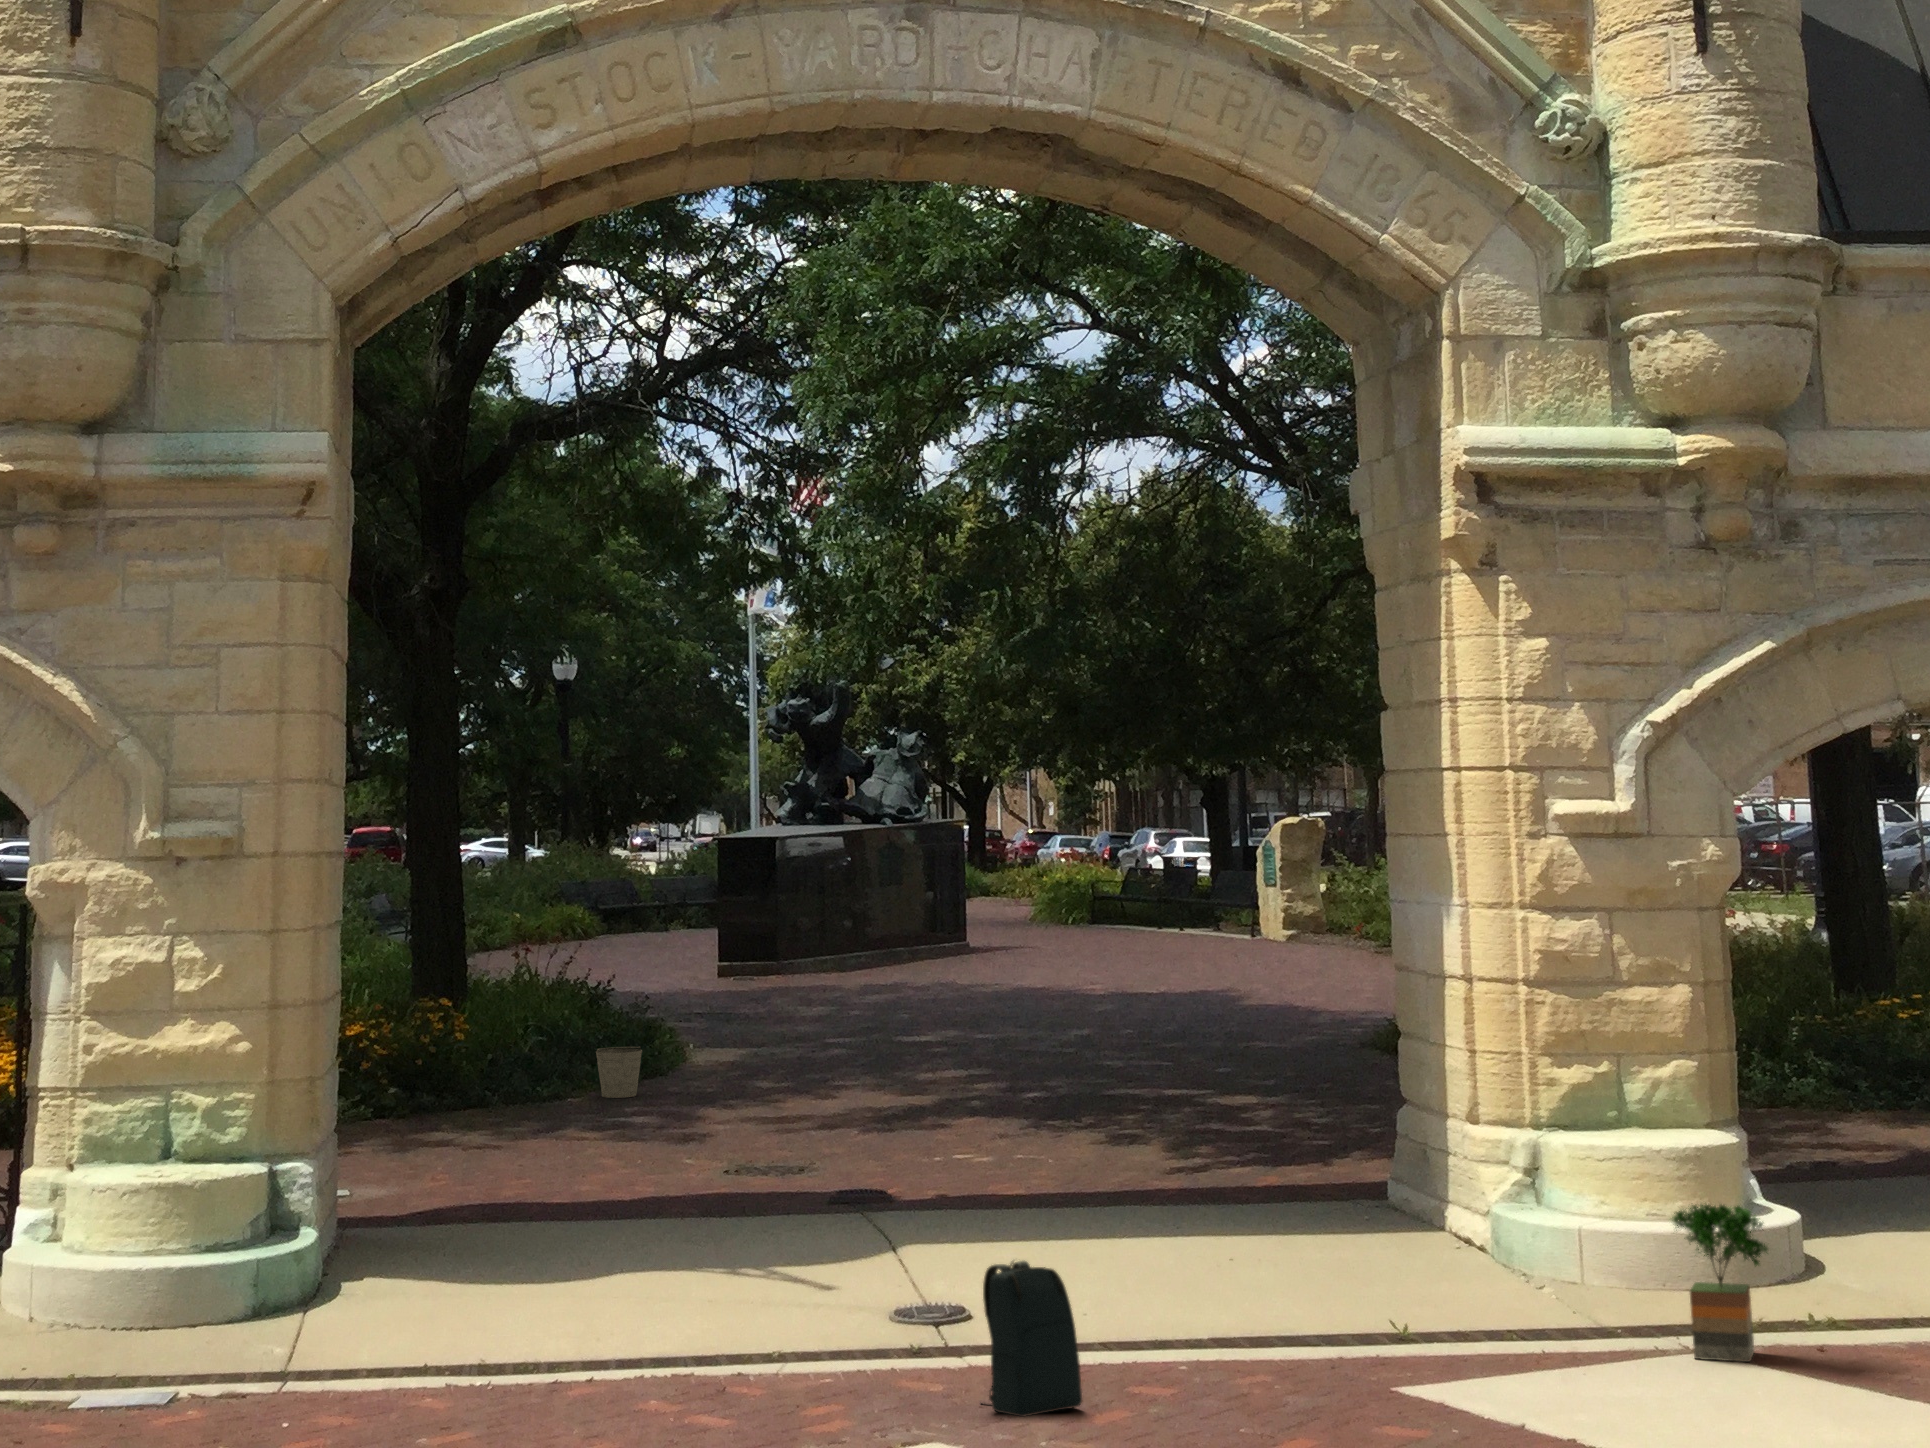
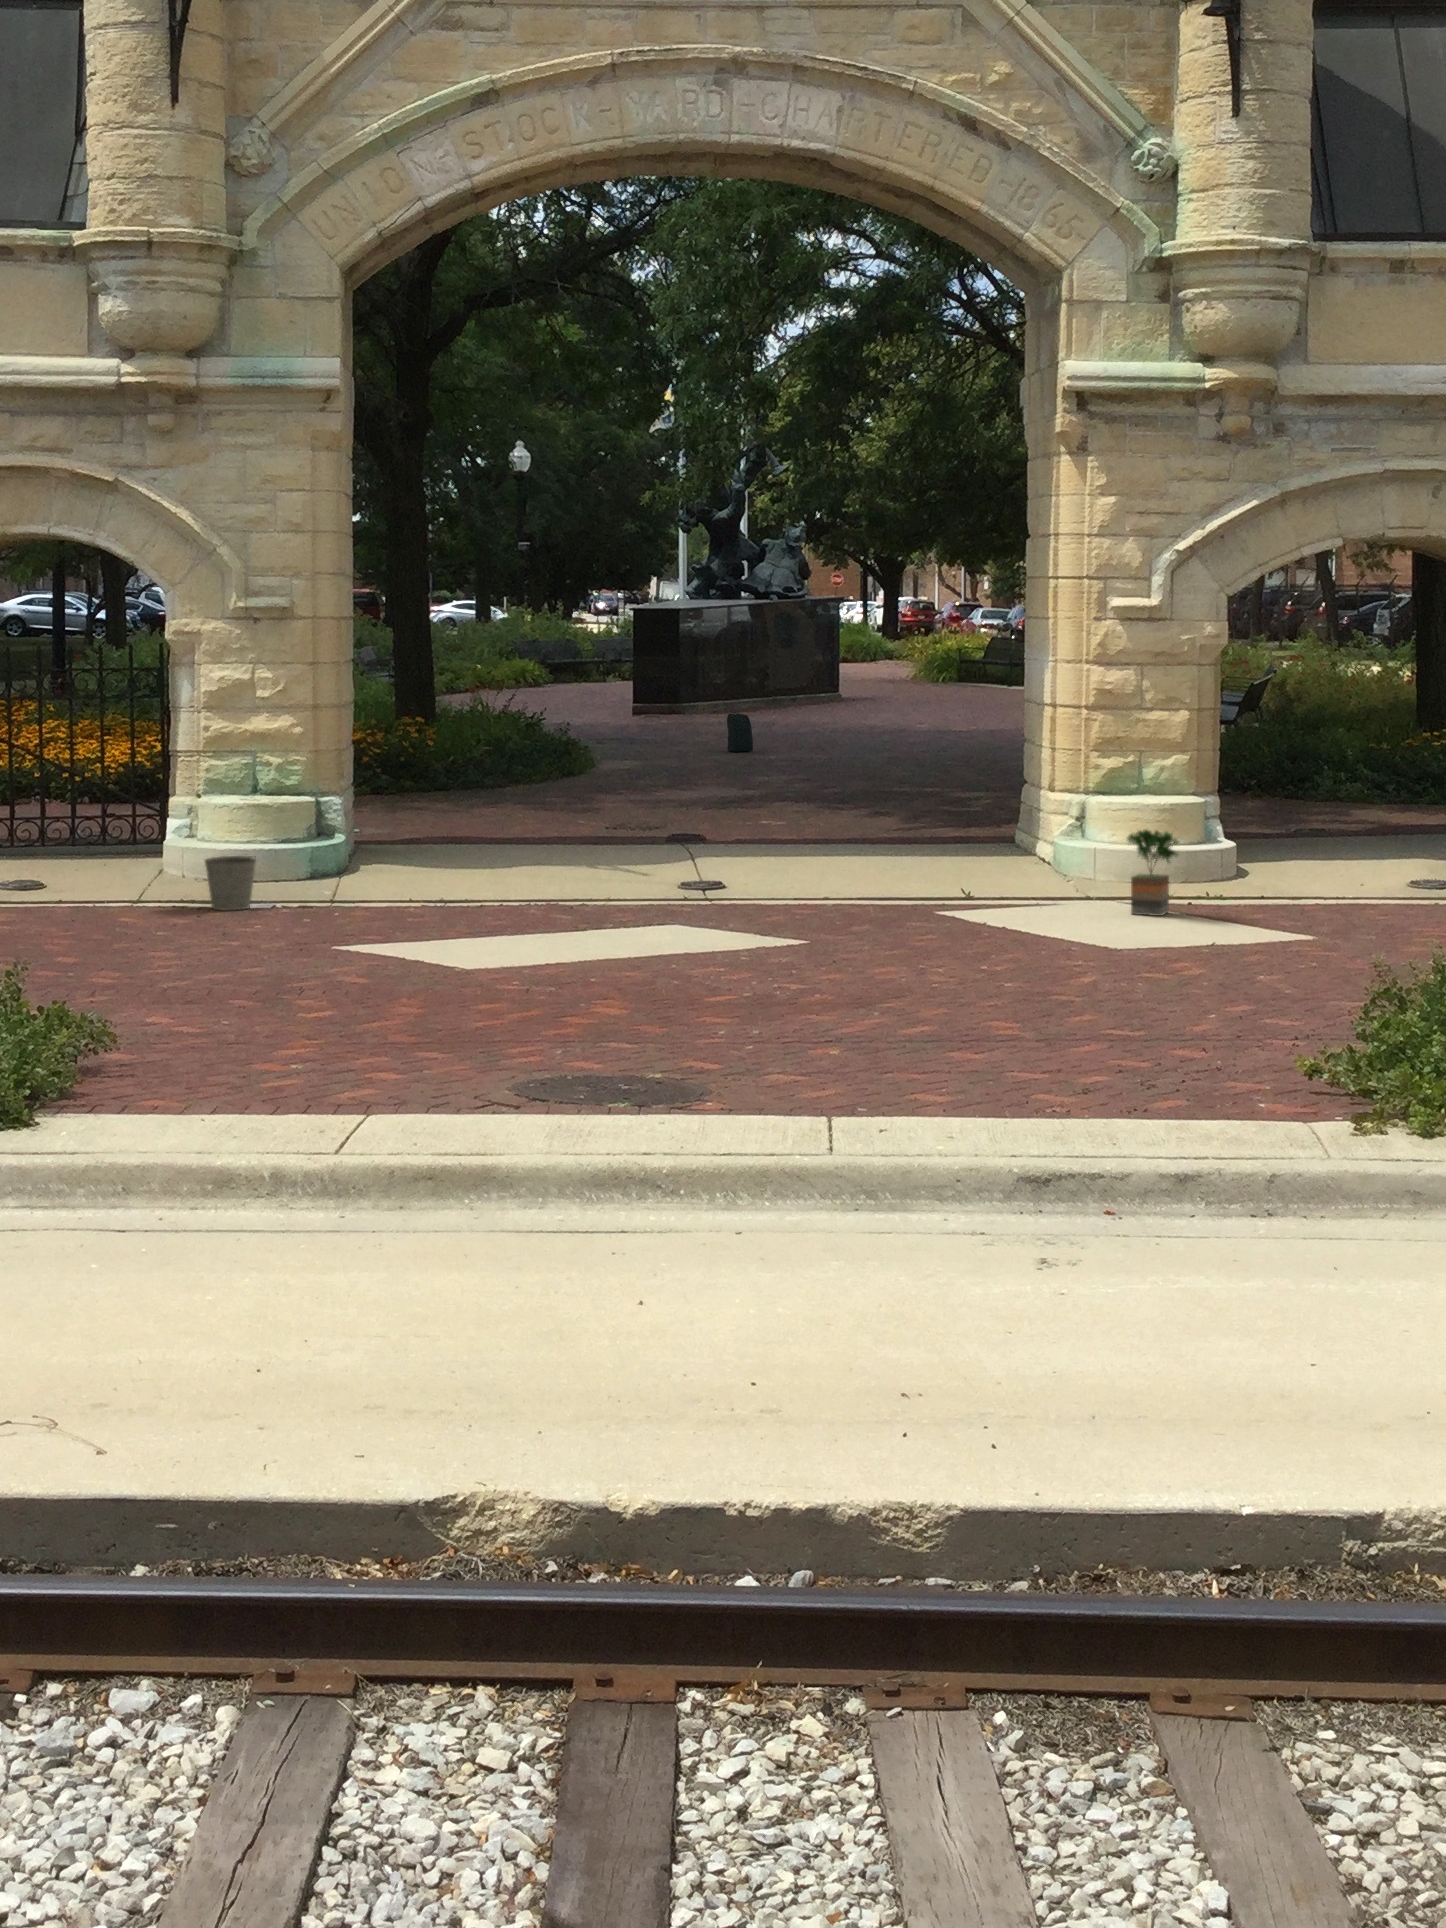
bucket: present [596,1046,642,1098] -> present [205,856,256,911]
backpack: present [983,1261,1082,1417] -> present [727,713,753,752]

